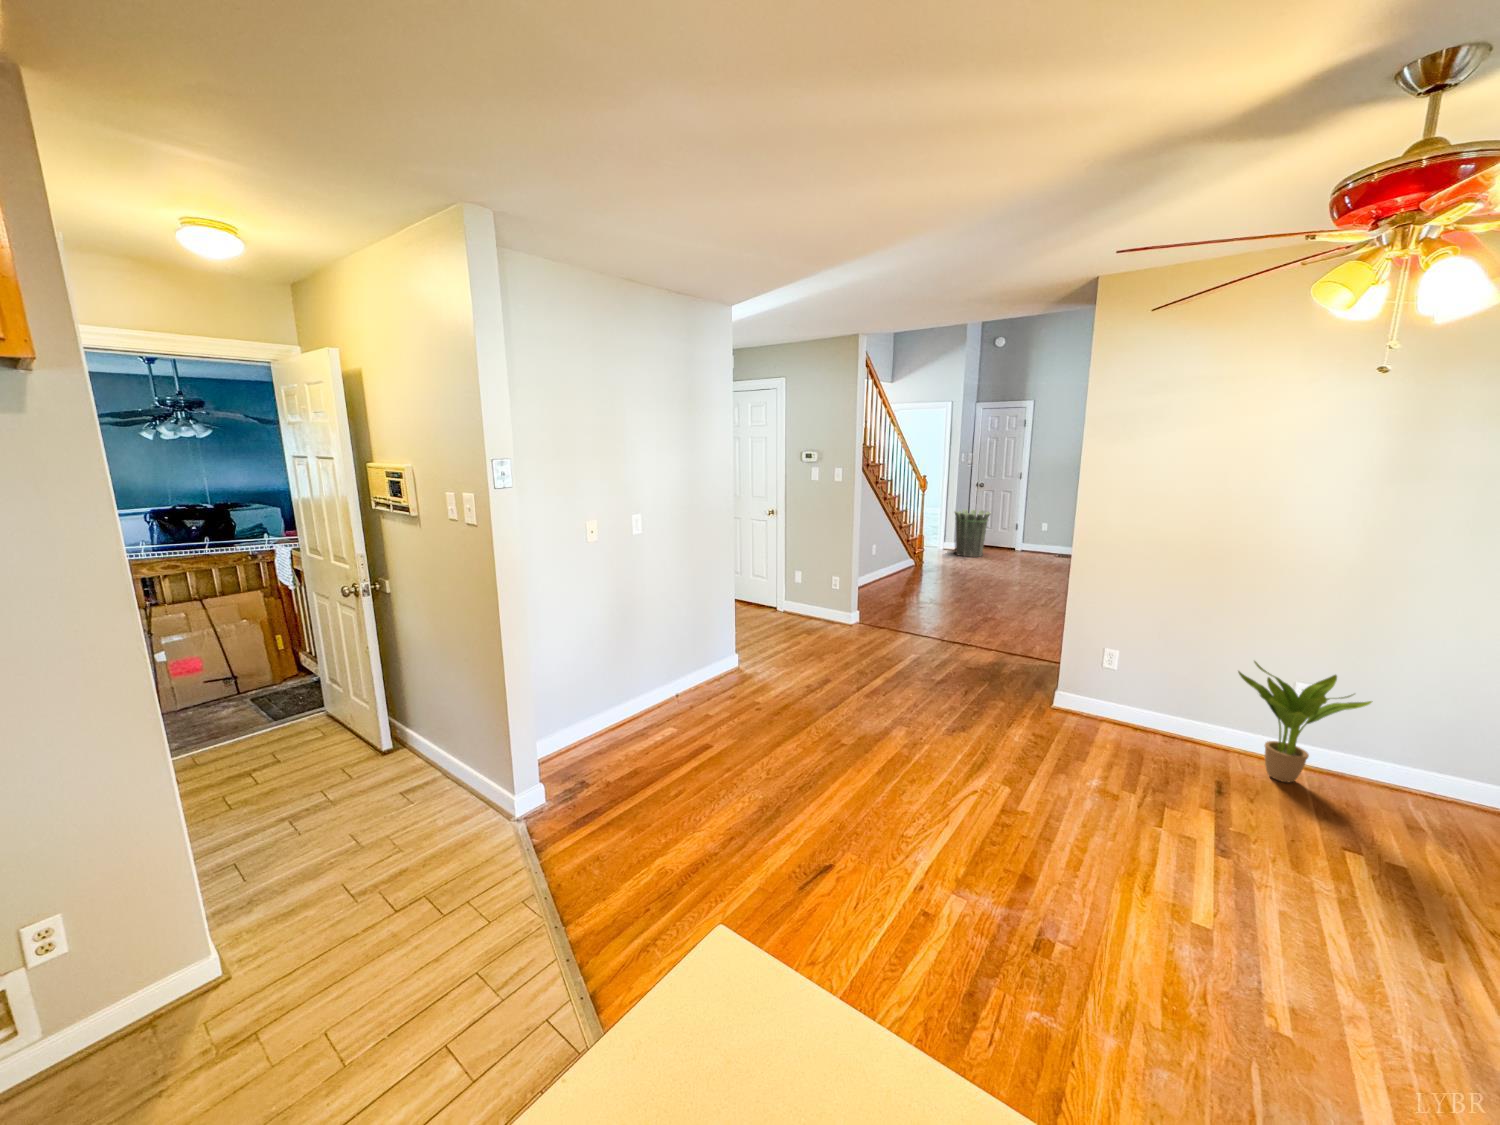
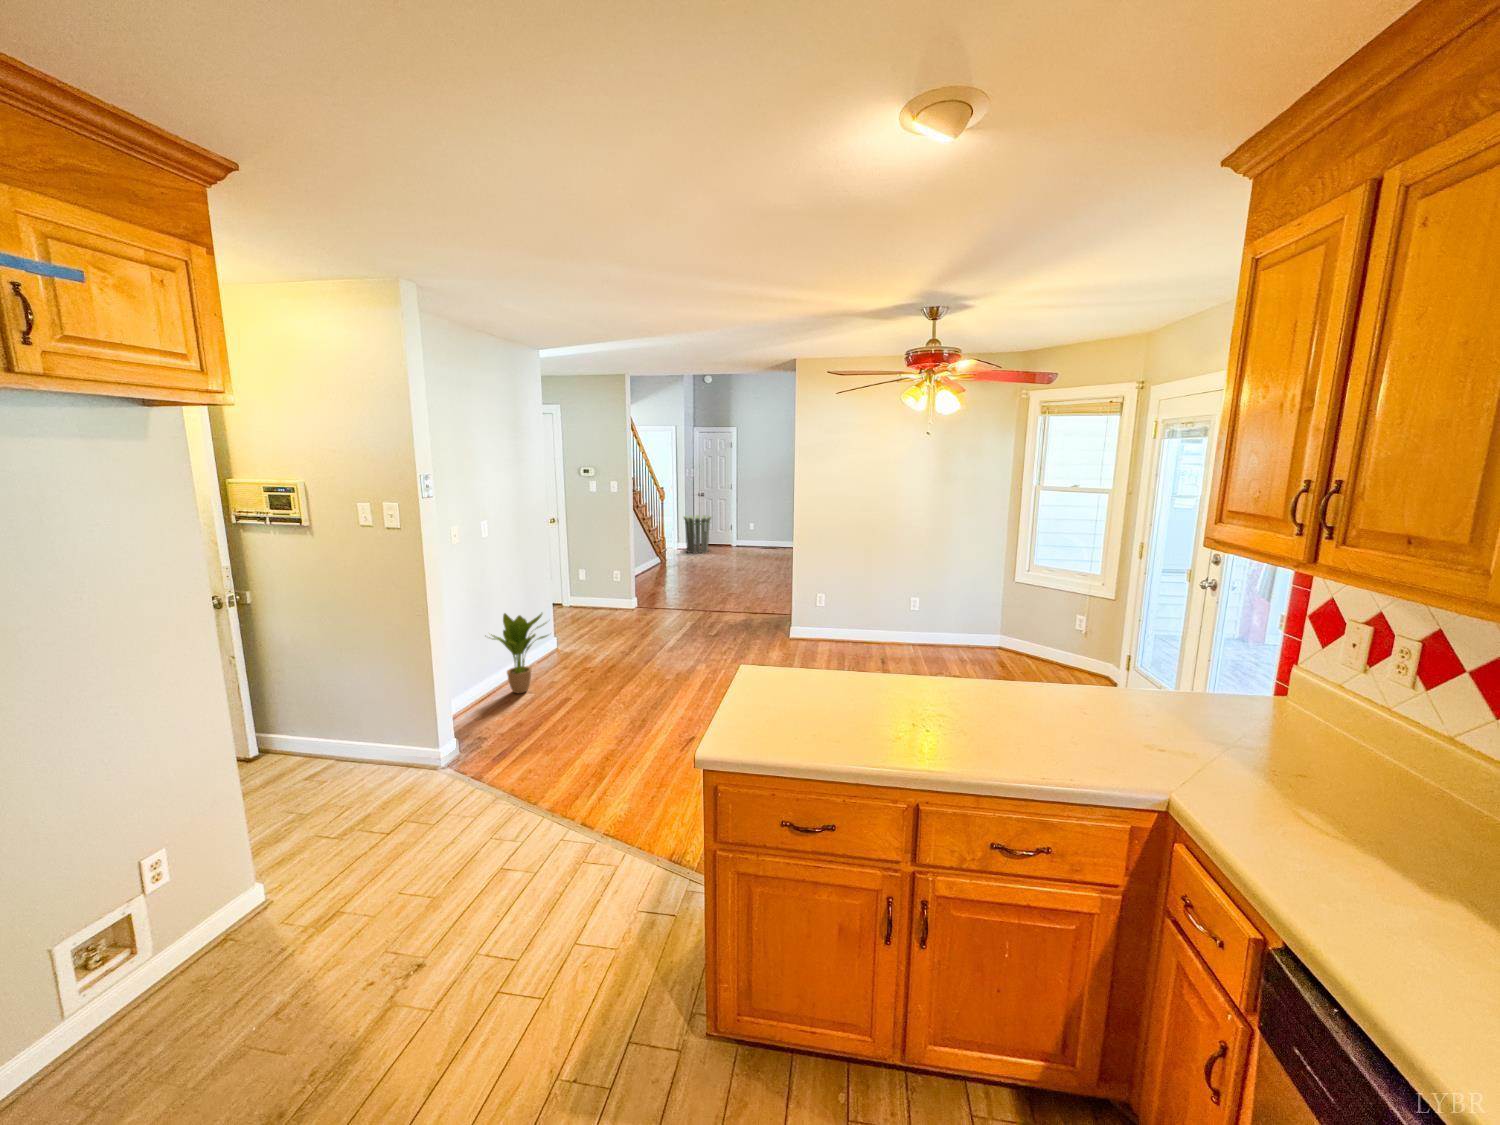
potted plant: present [1238,661,1372,782] -> present [489,613,548,693]

